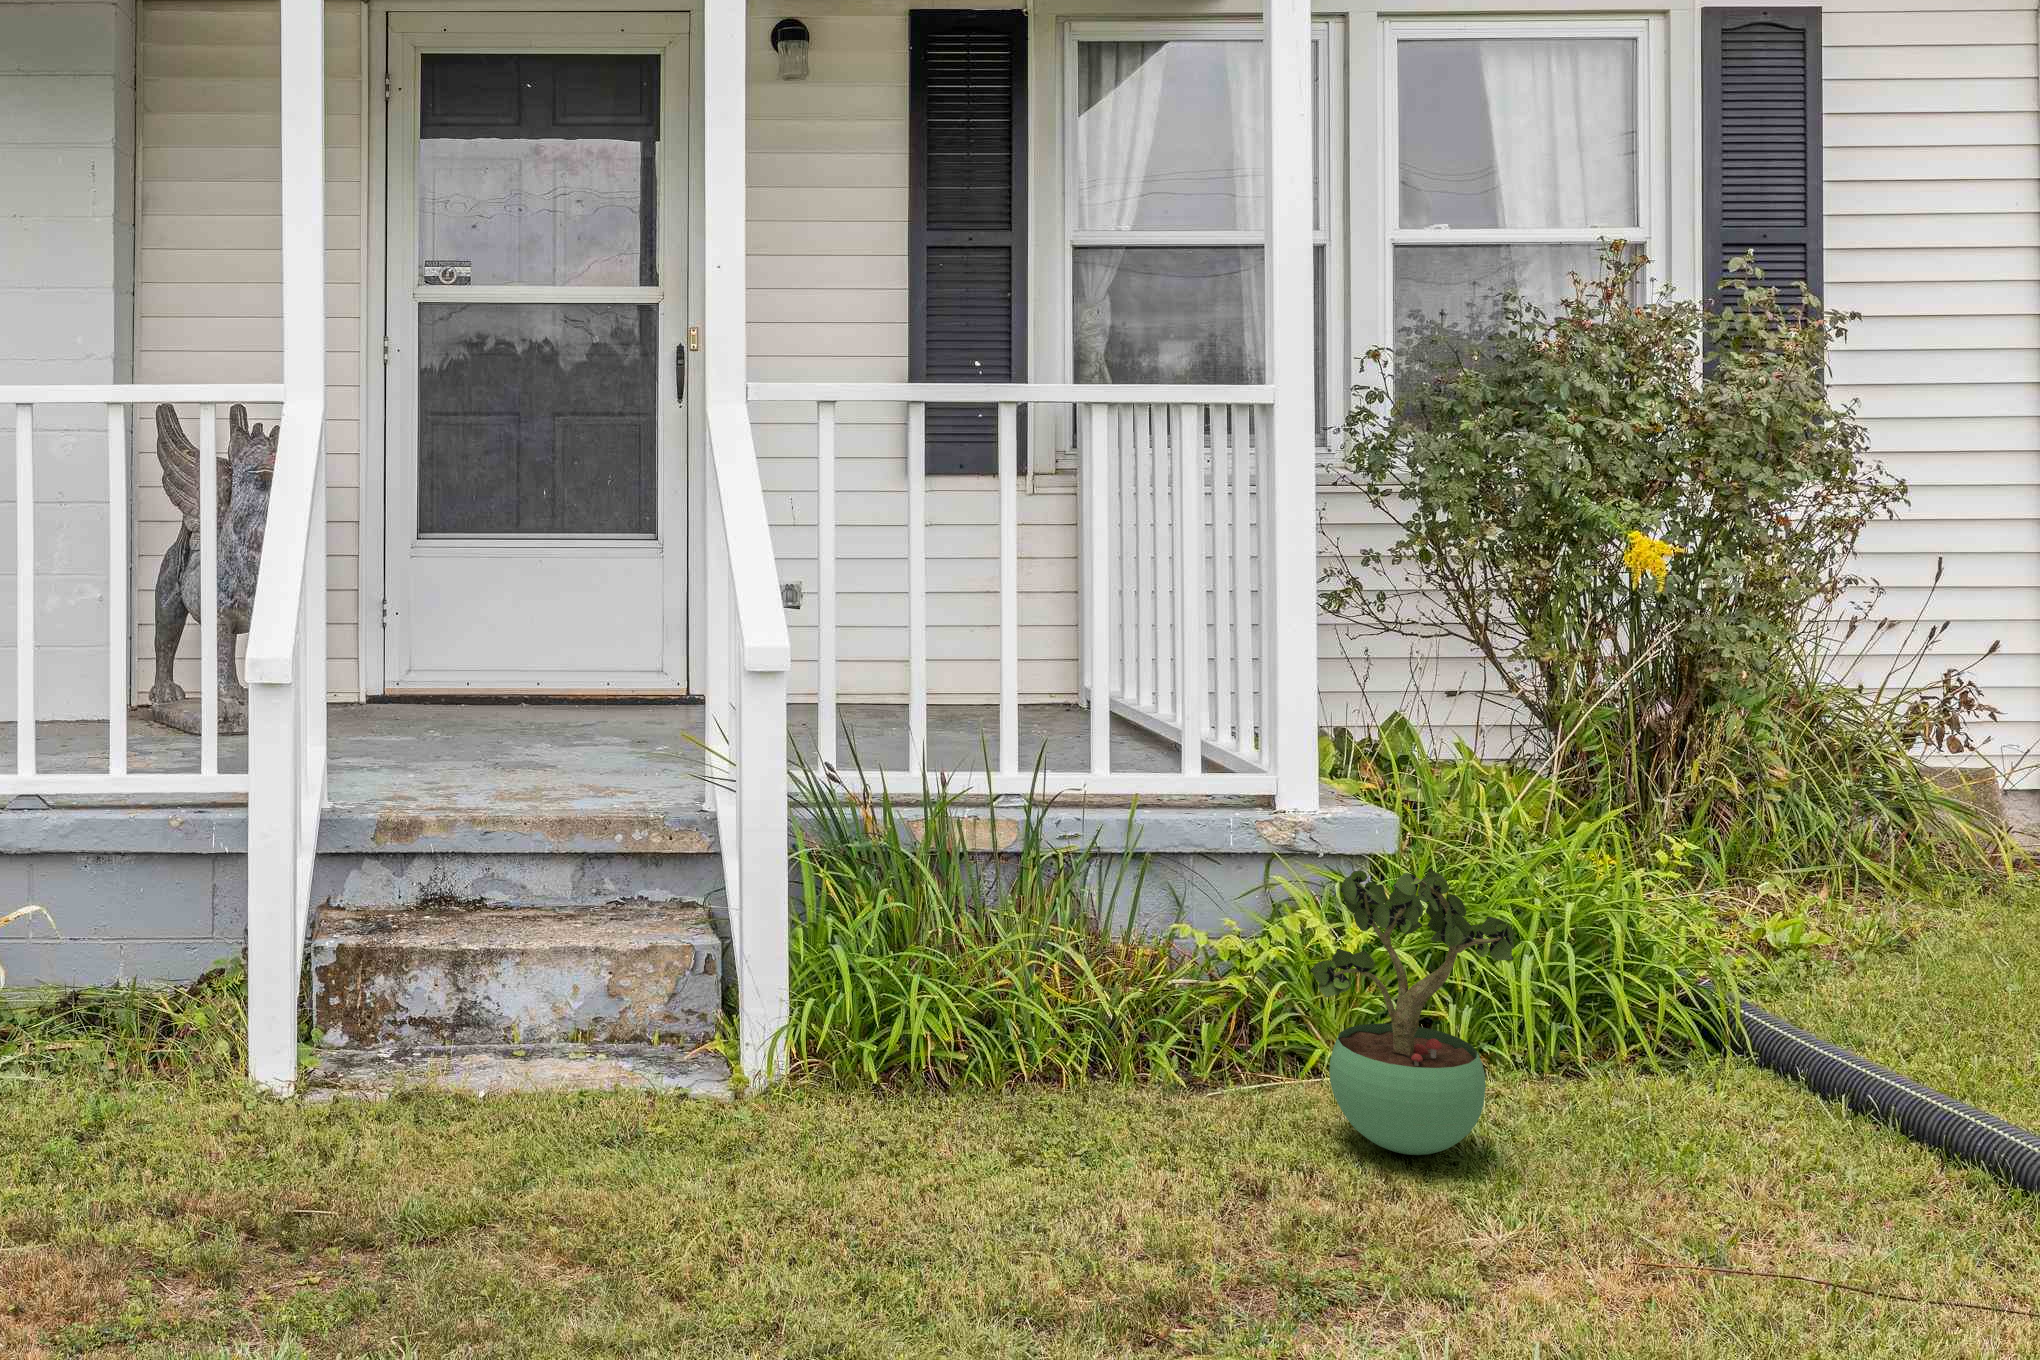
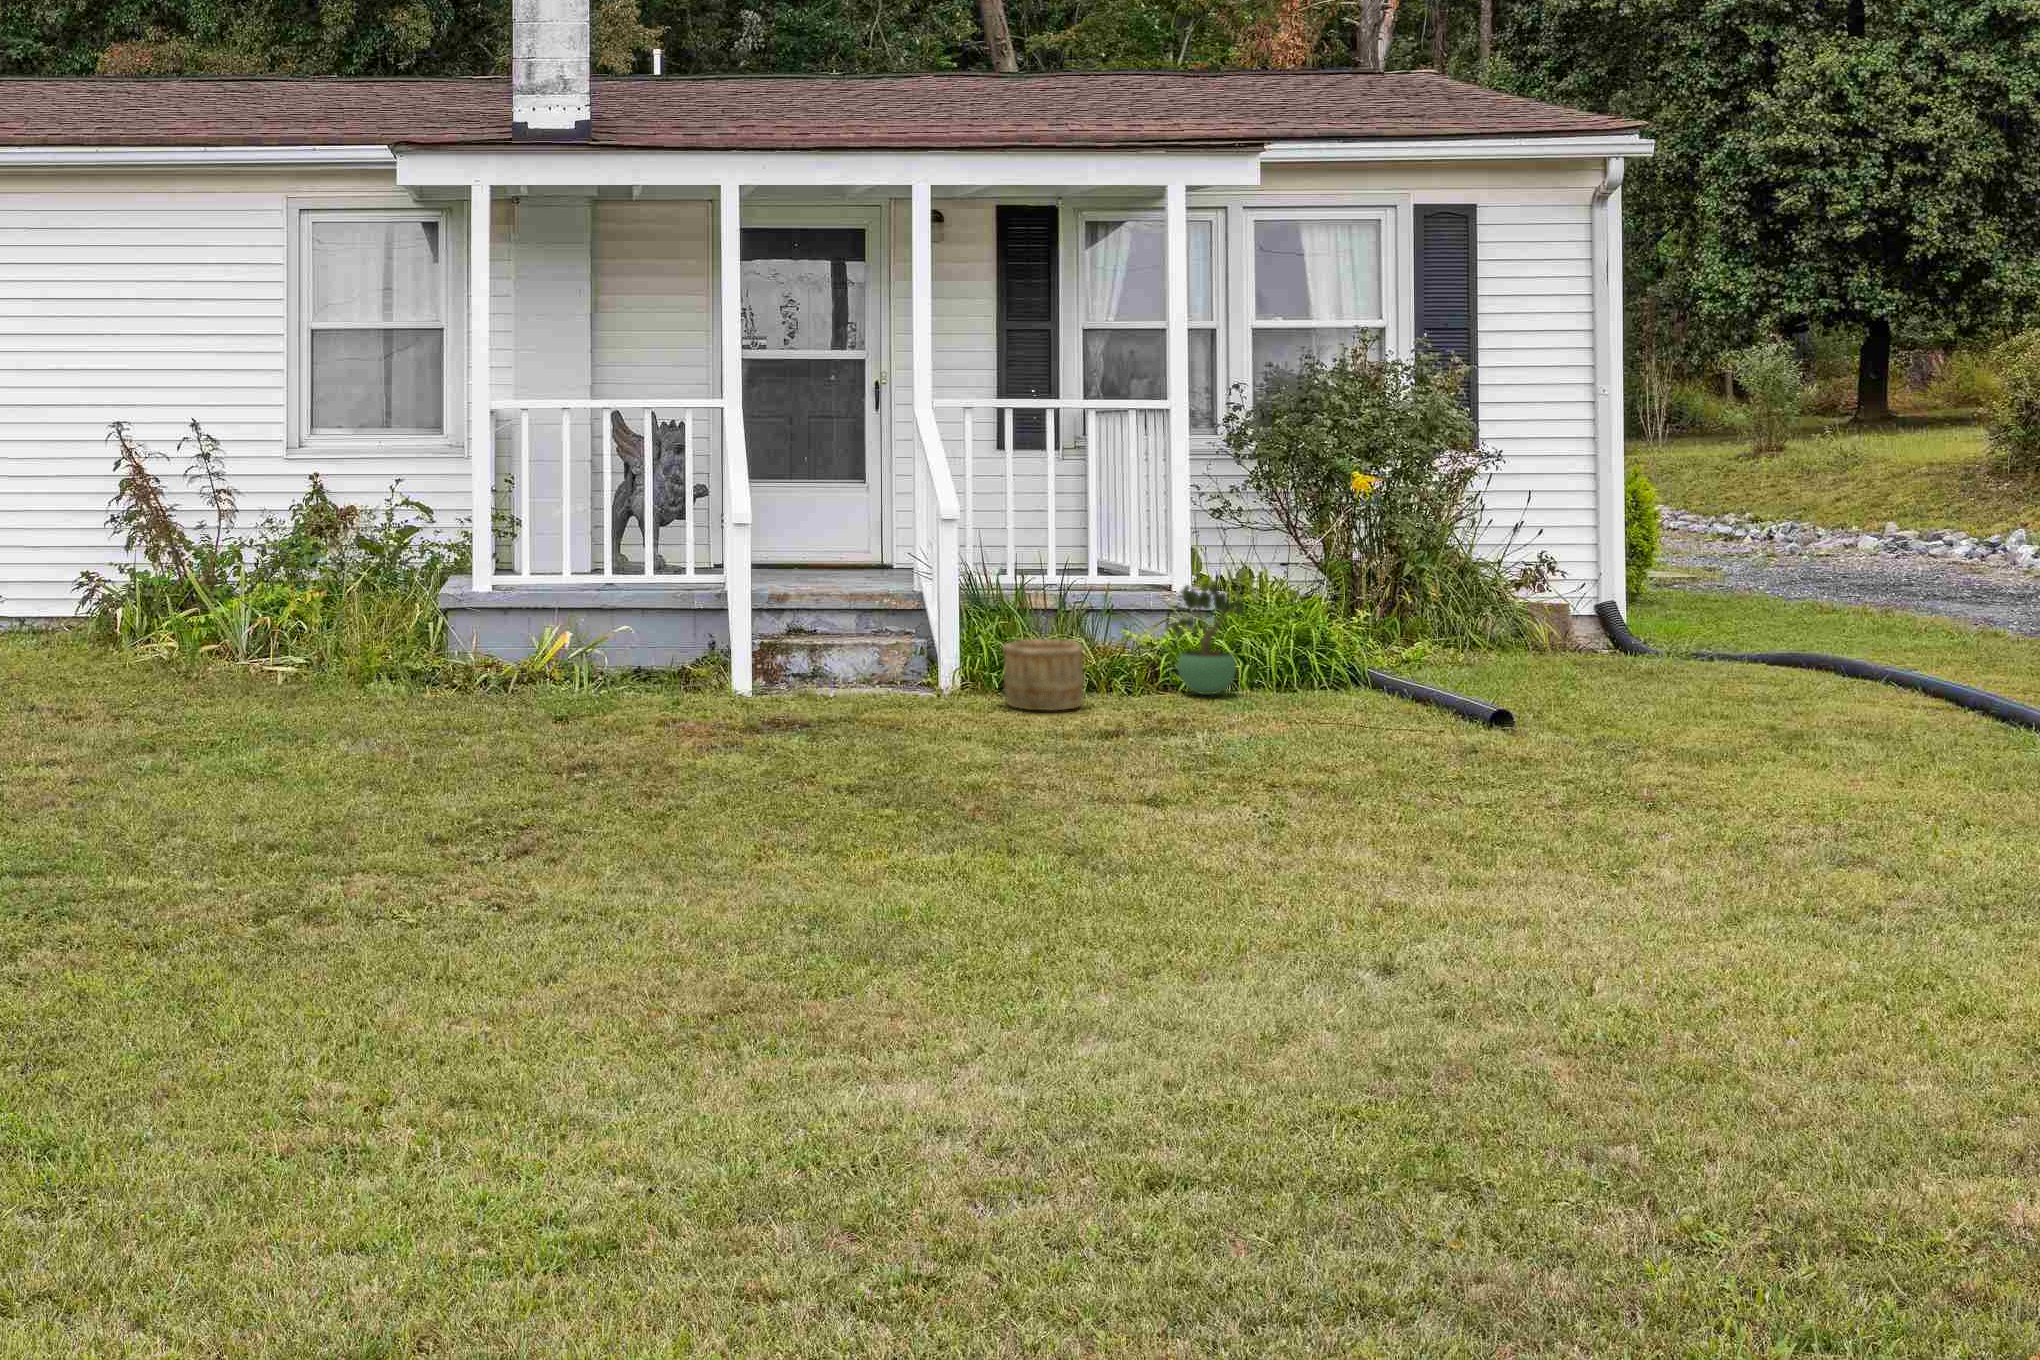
wooden bucket: none [876,1015,1101,1254] -> present [1002,639,1084,710]

